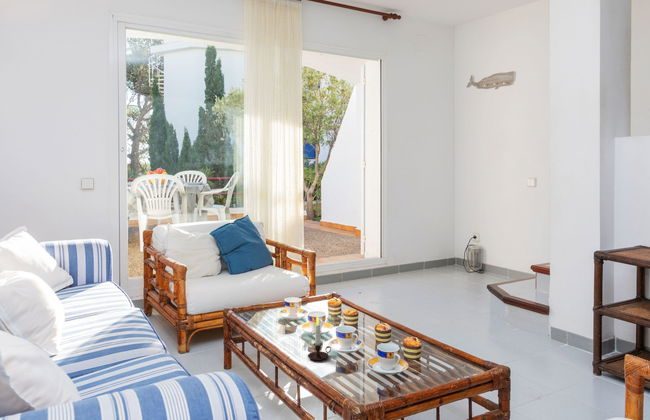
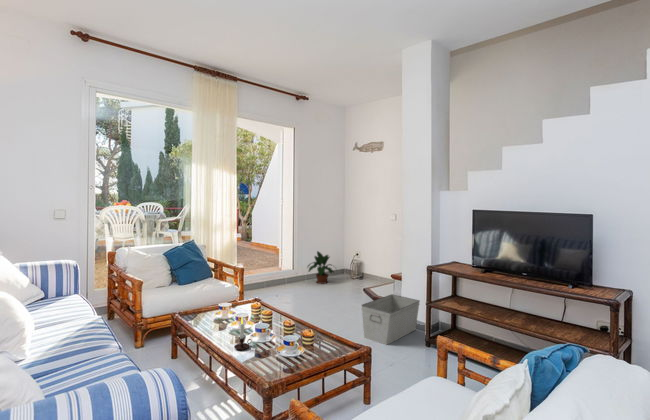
potted plant: none [399,233,442,279] -> present [308,251,334,284]
storage bin: none [485,293,577,366] -> present [362,294,420,345]

